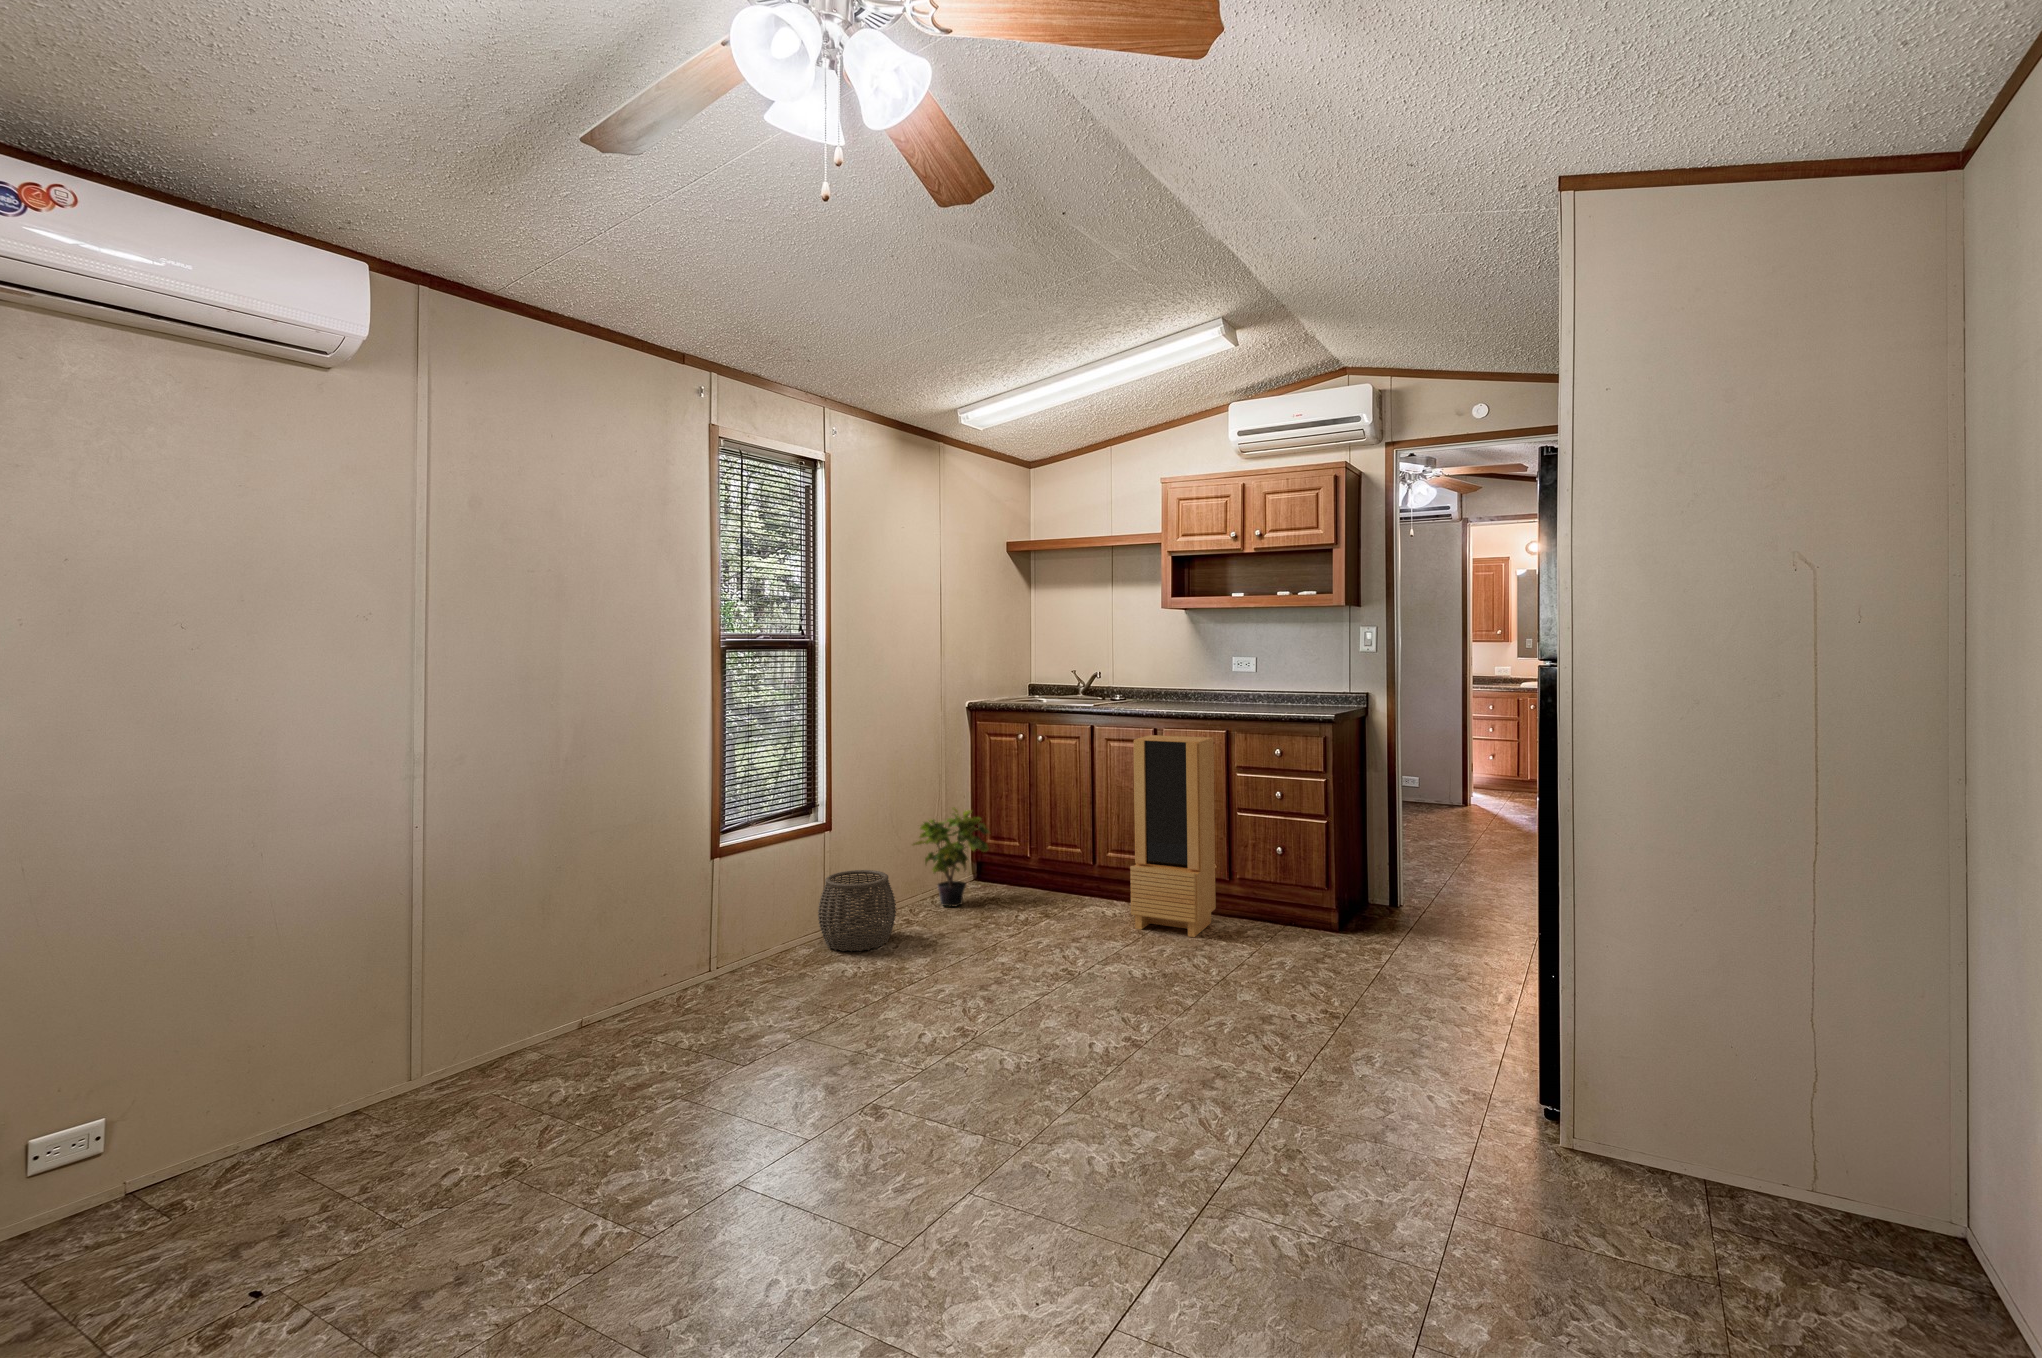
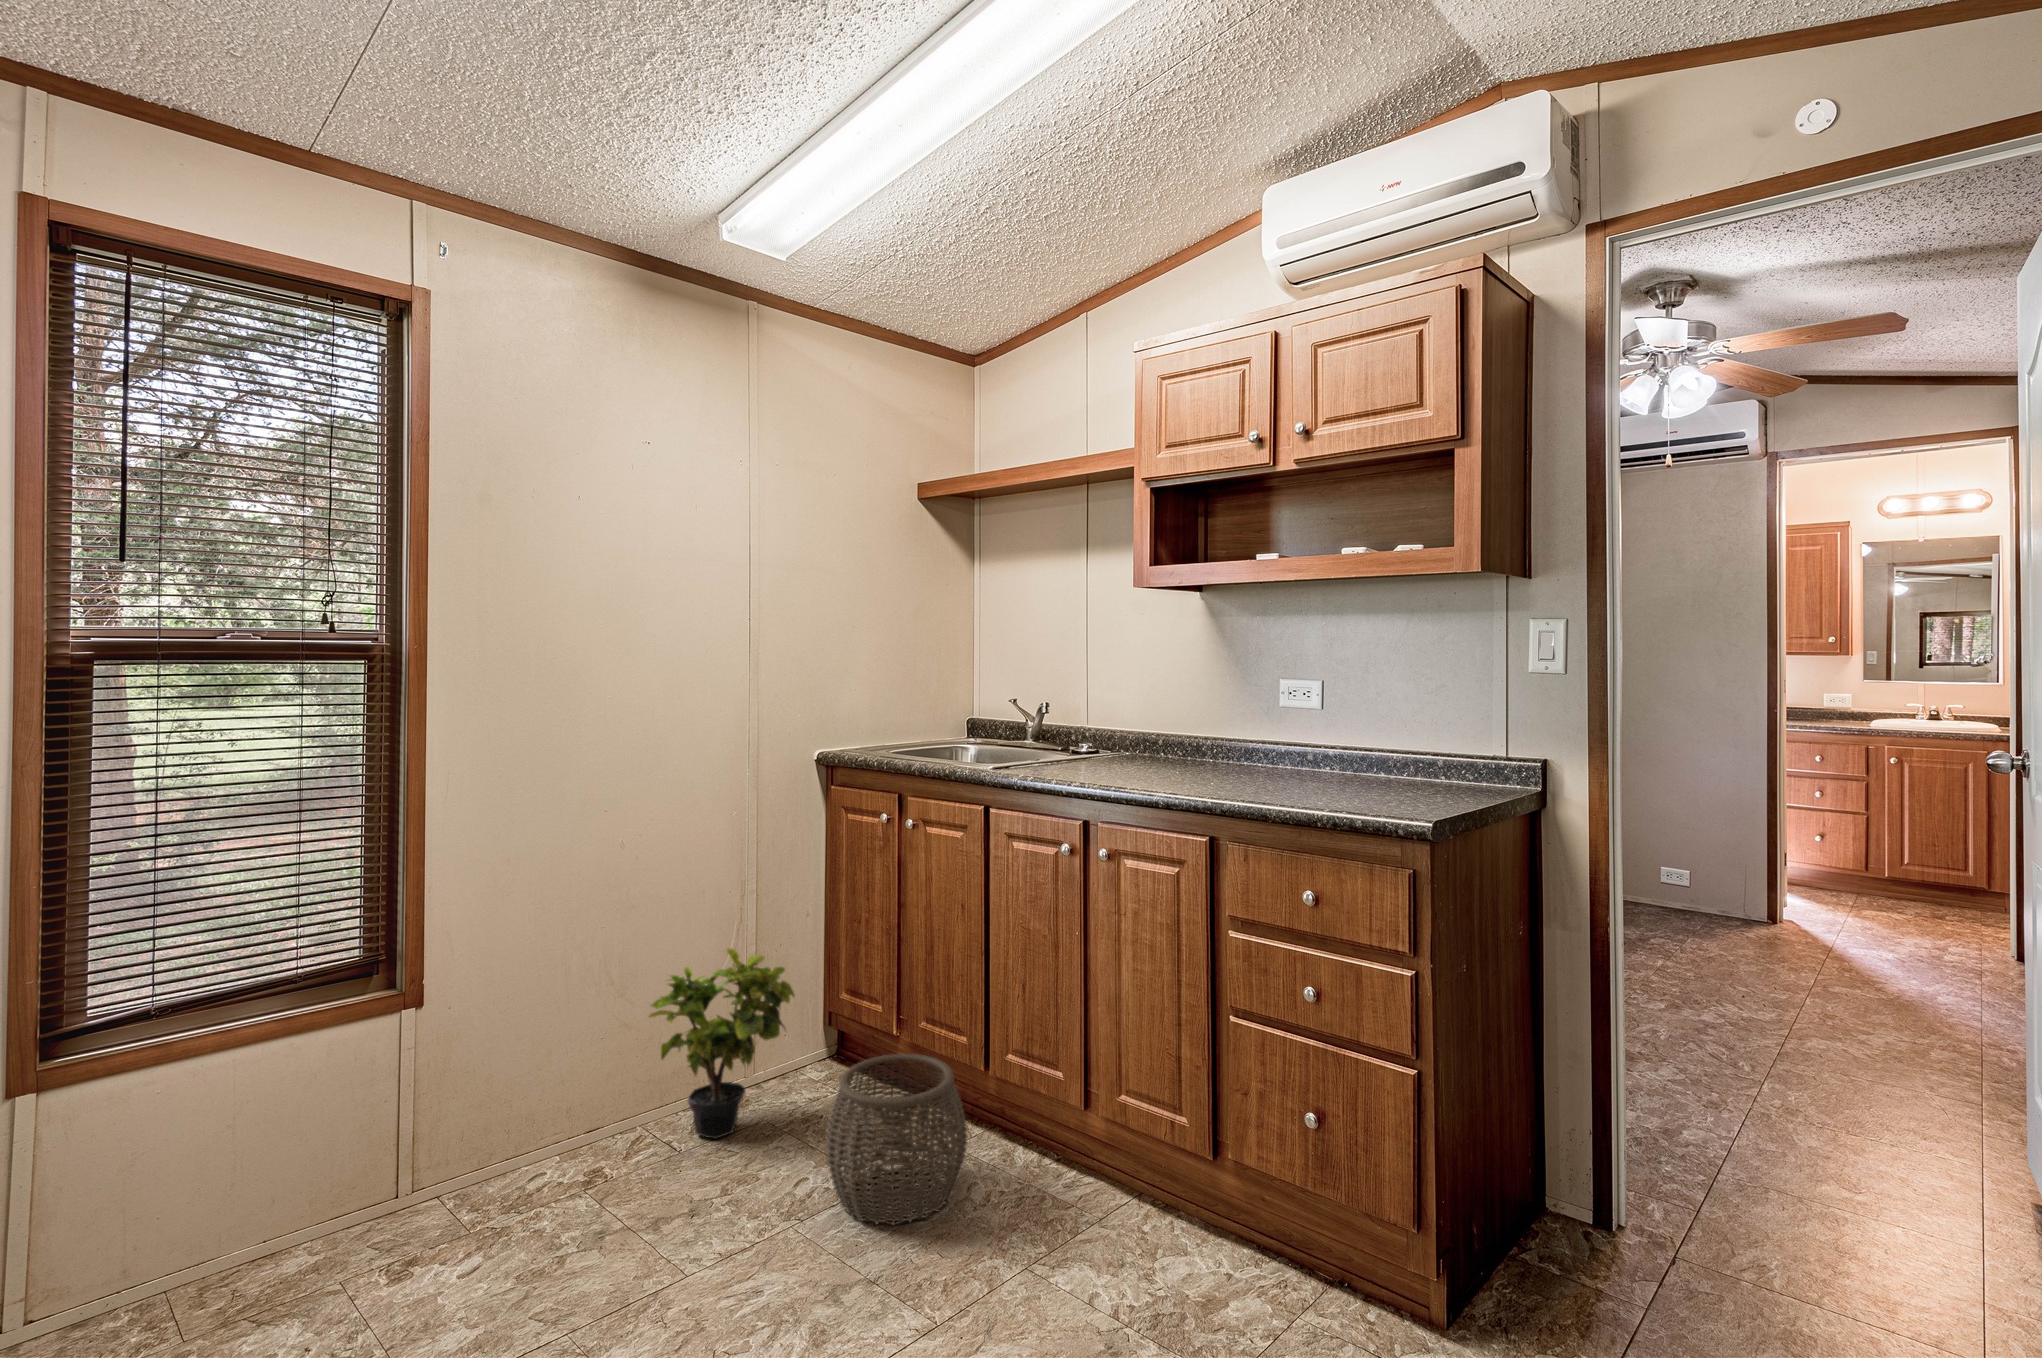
storage cabinet: present [1130,735,1216,937] -> none [980,839,1175,1312]
woven basket: present [818,870,896,952] -> present [825,1054,968,1225]

